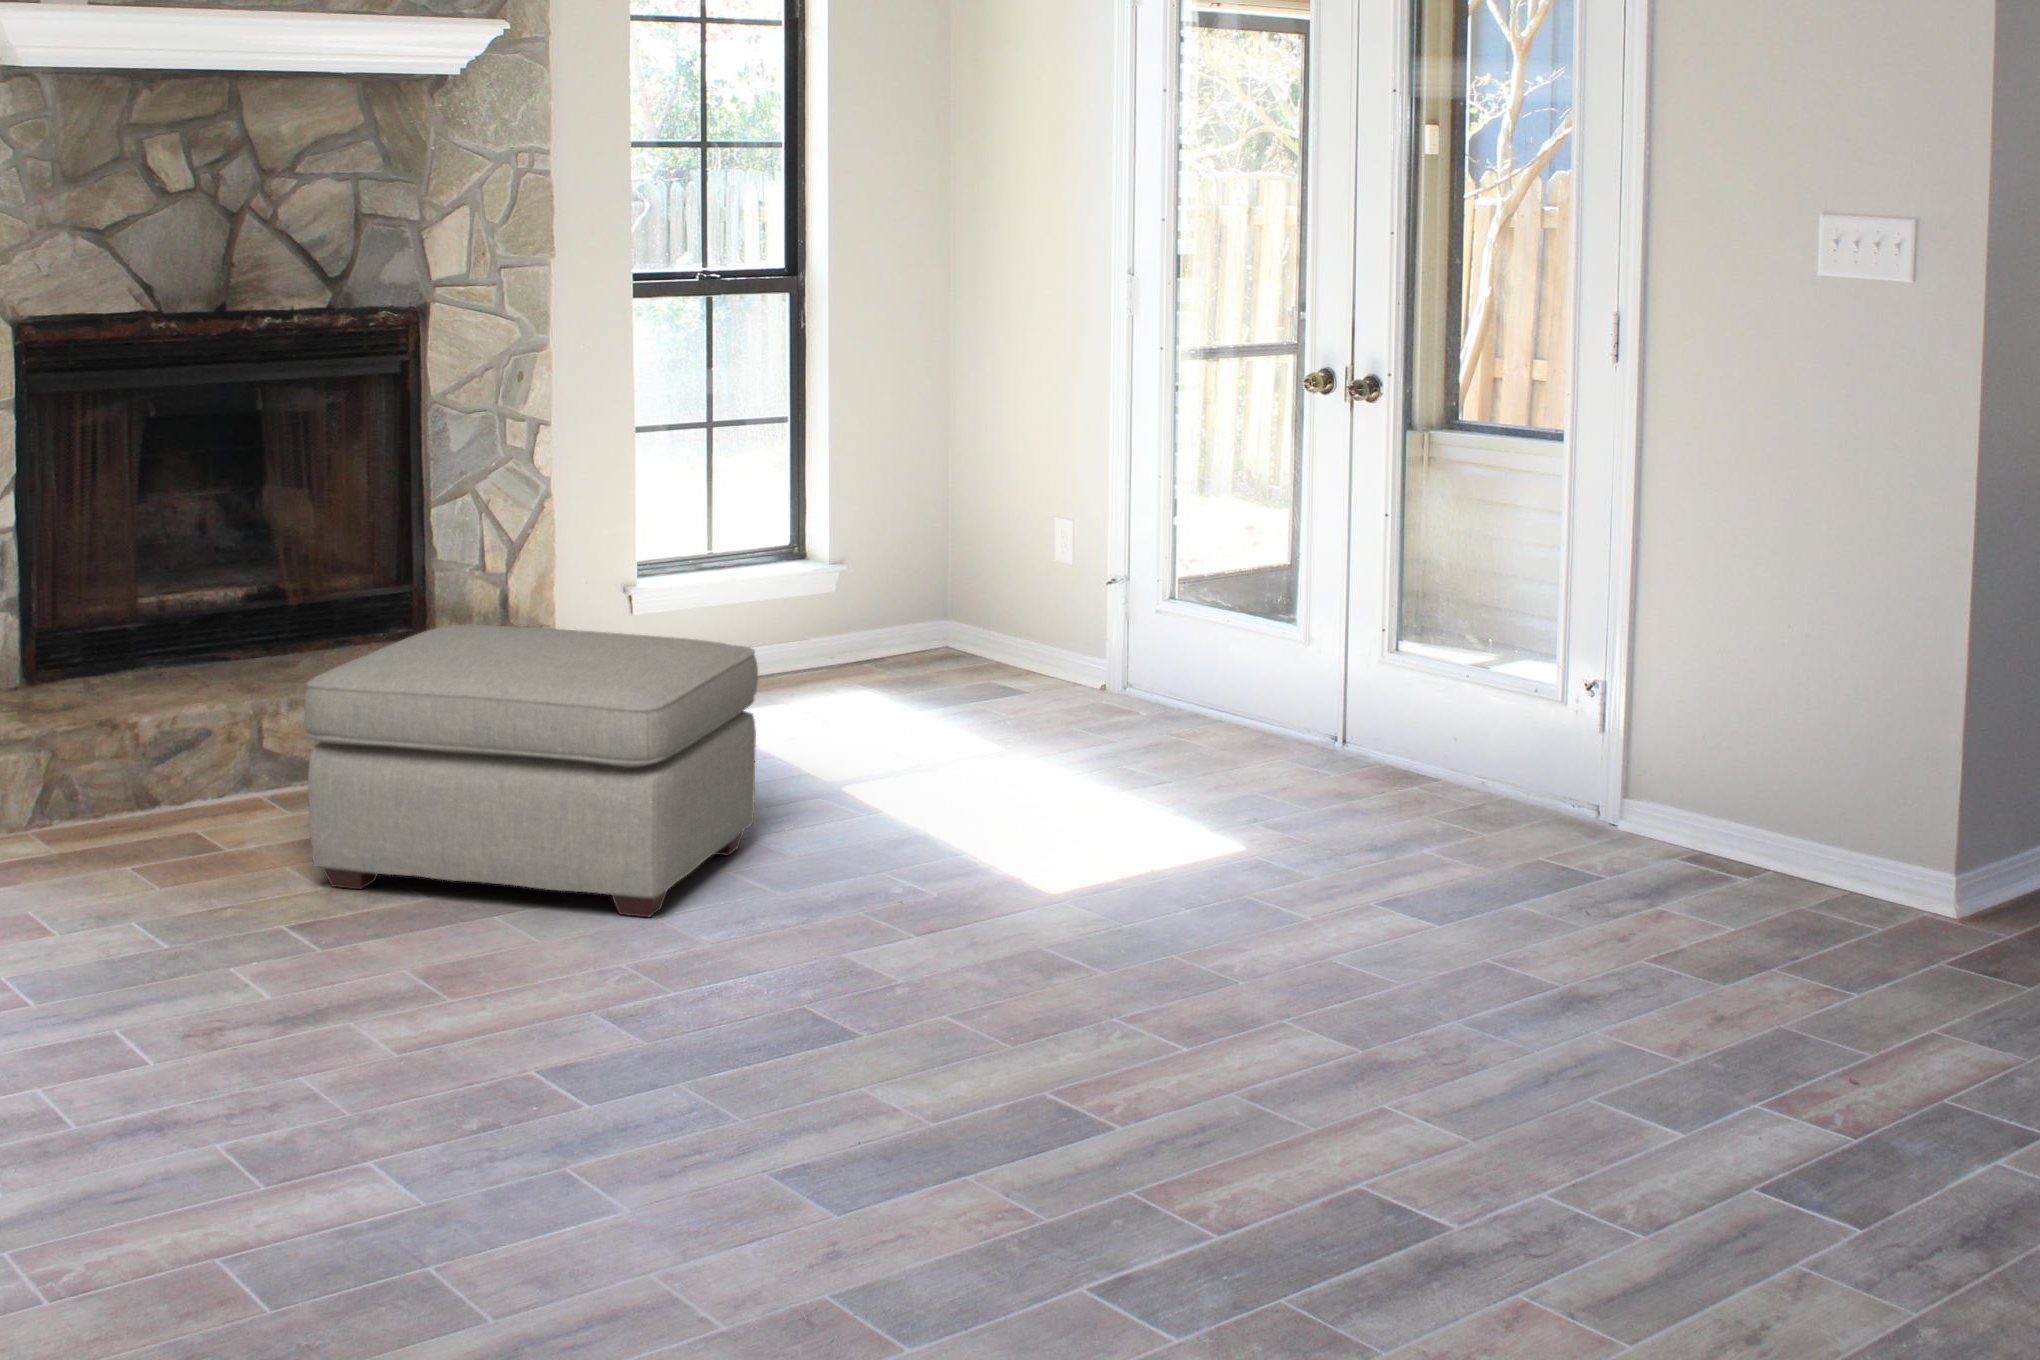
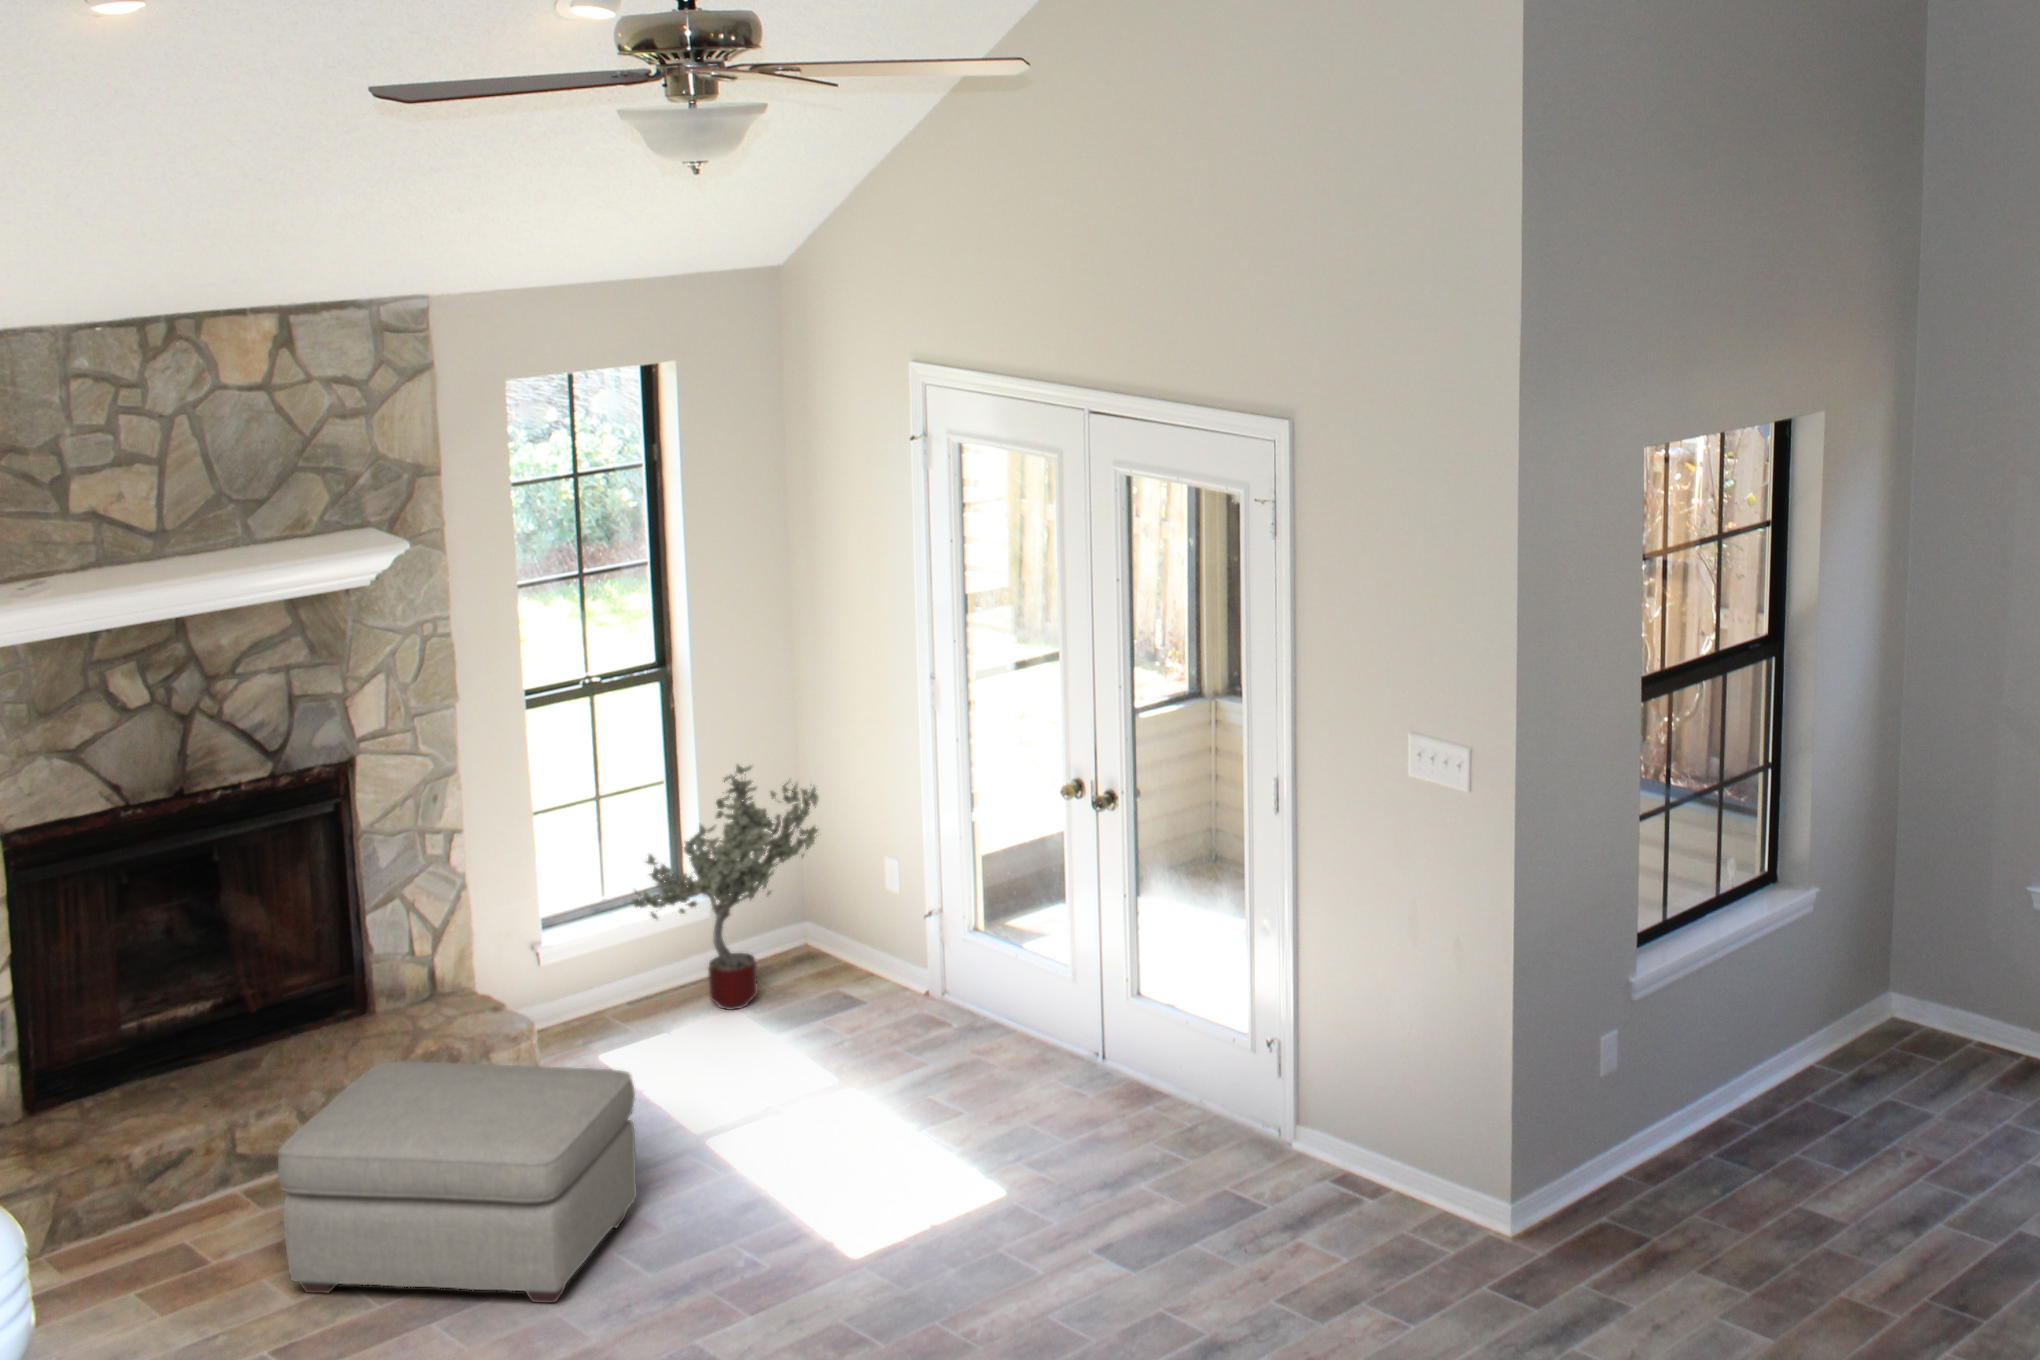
potted tree: none [744,387,970,689] -> present [632,765,818,1010]

